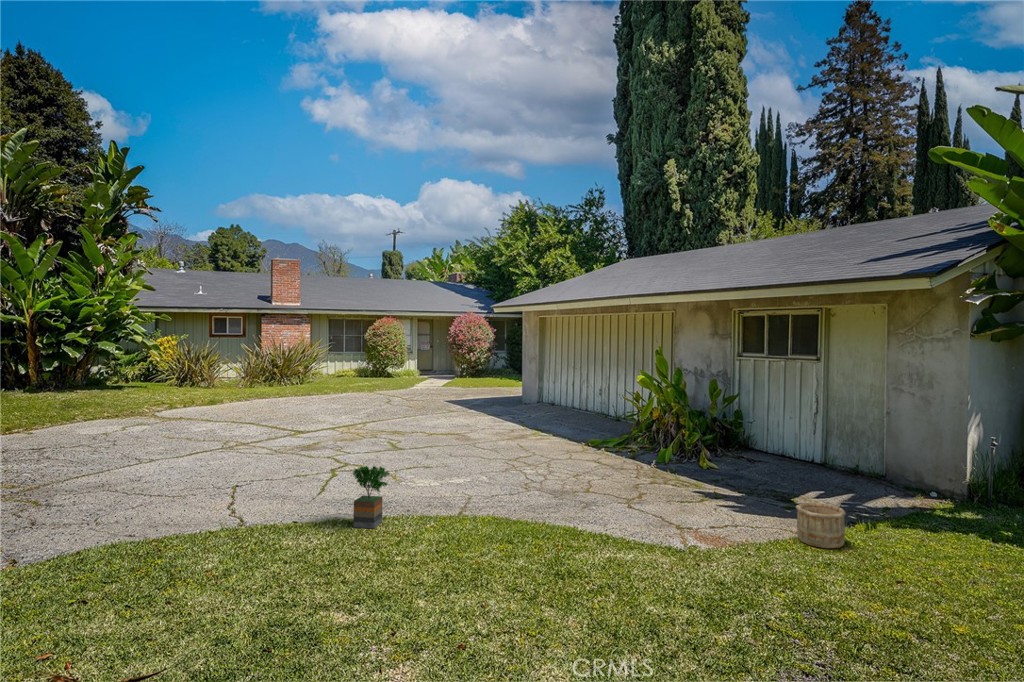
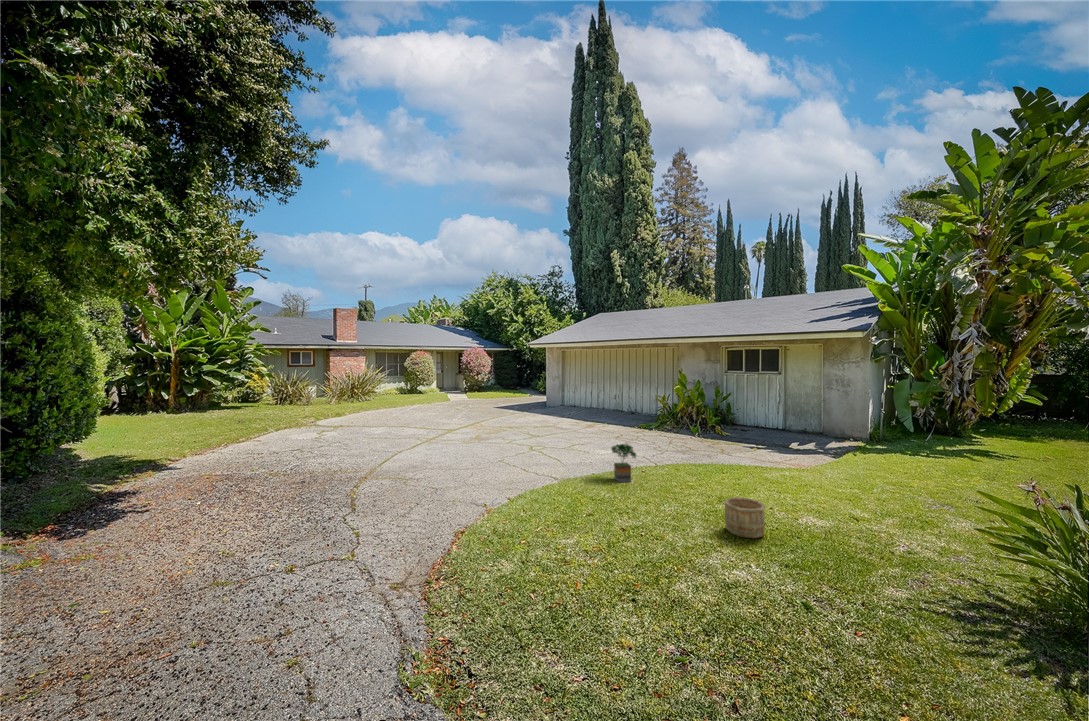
wooden bucket: present [796,502,846,548] -> present [724,497,765,538]

